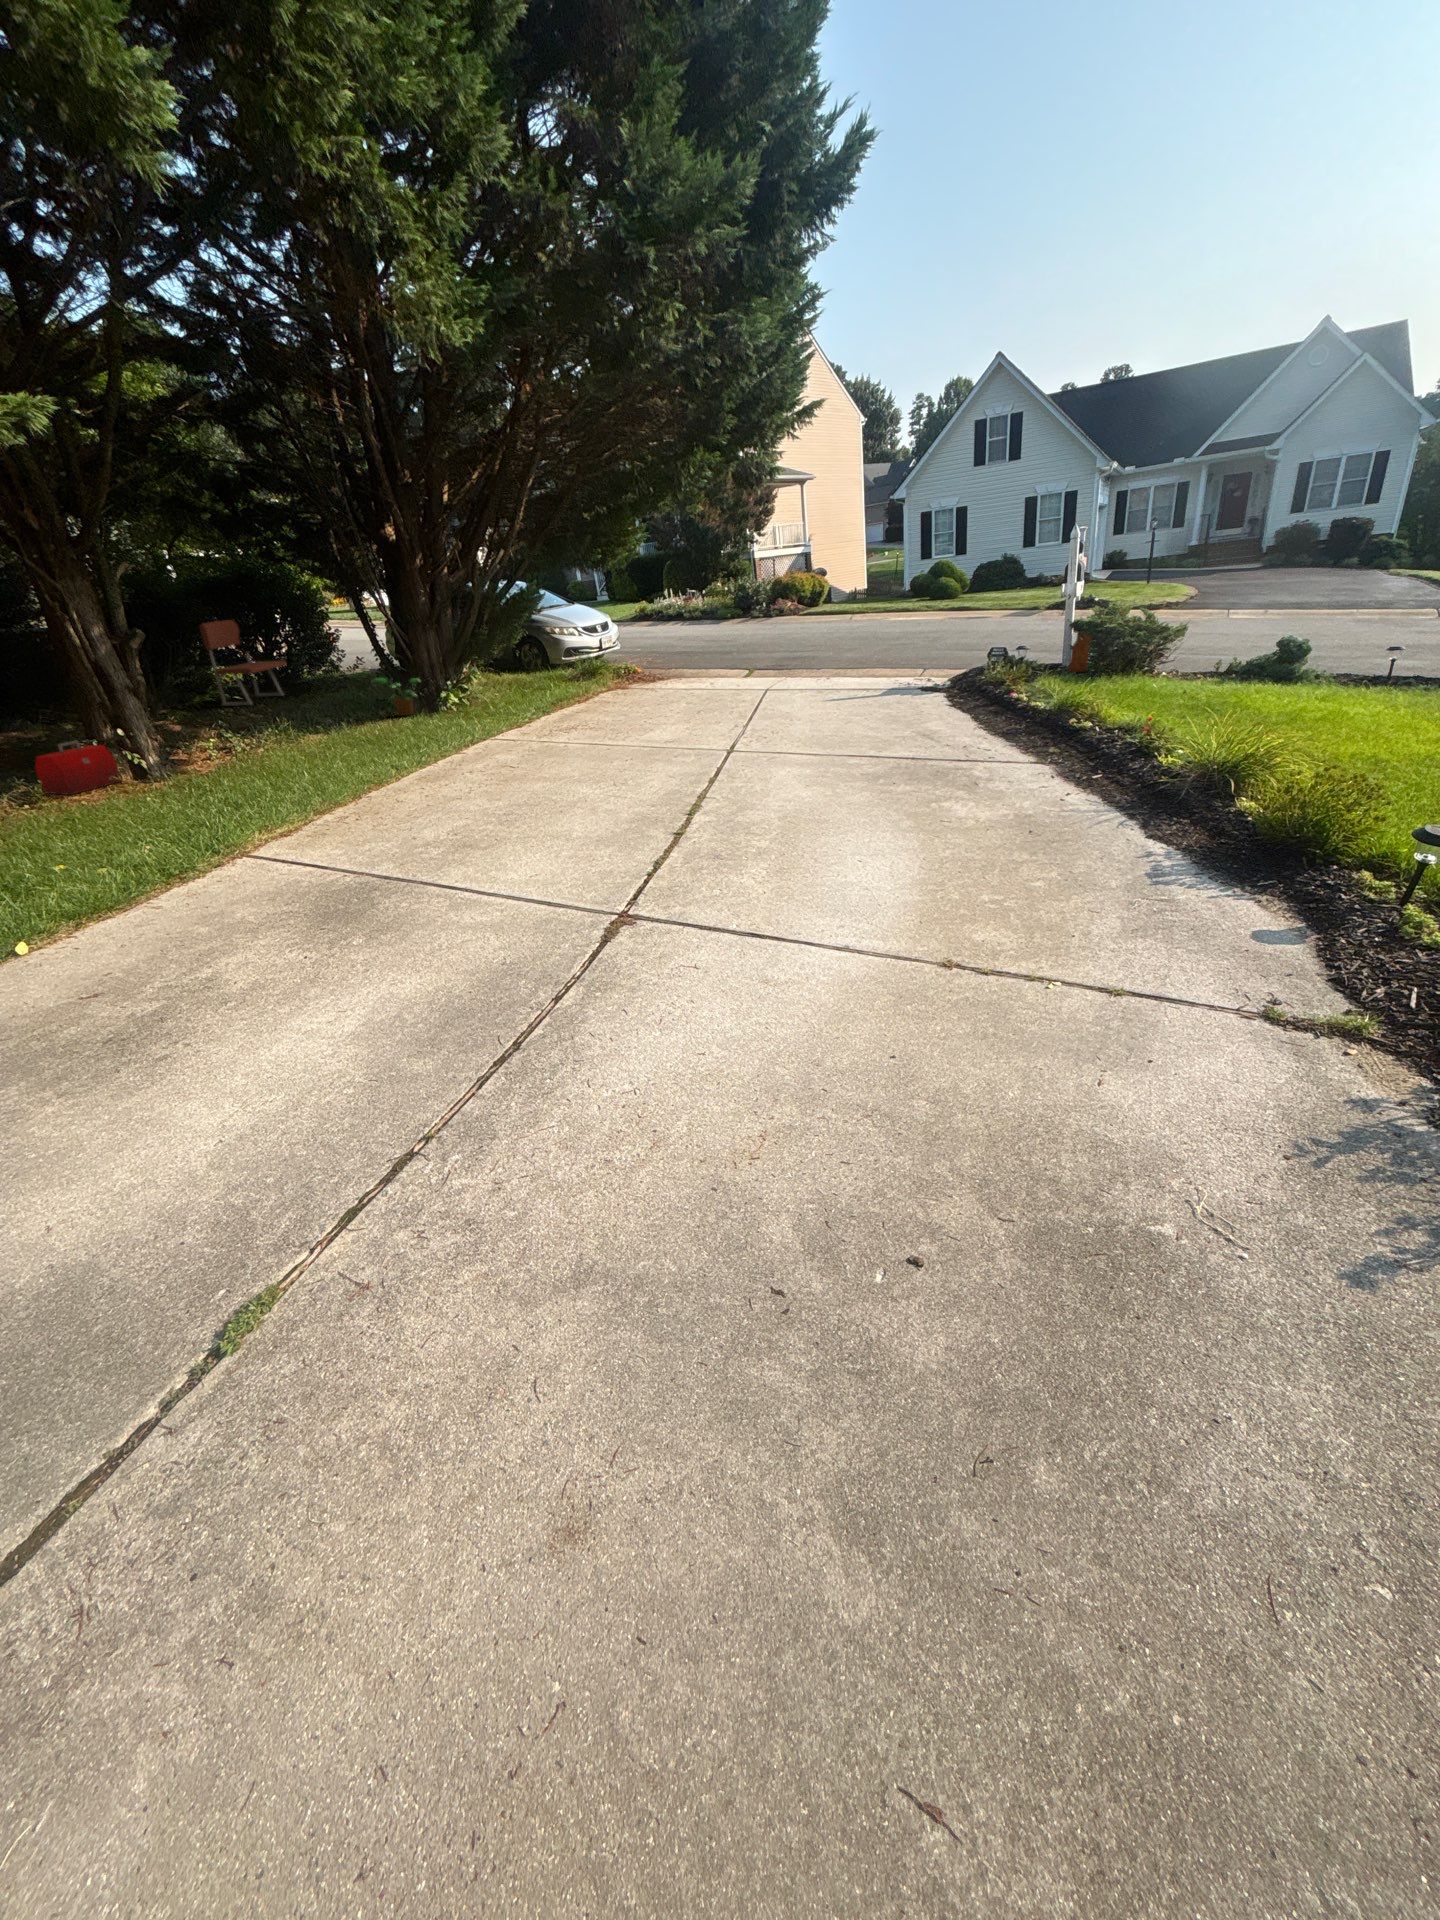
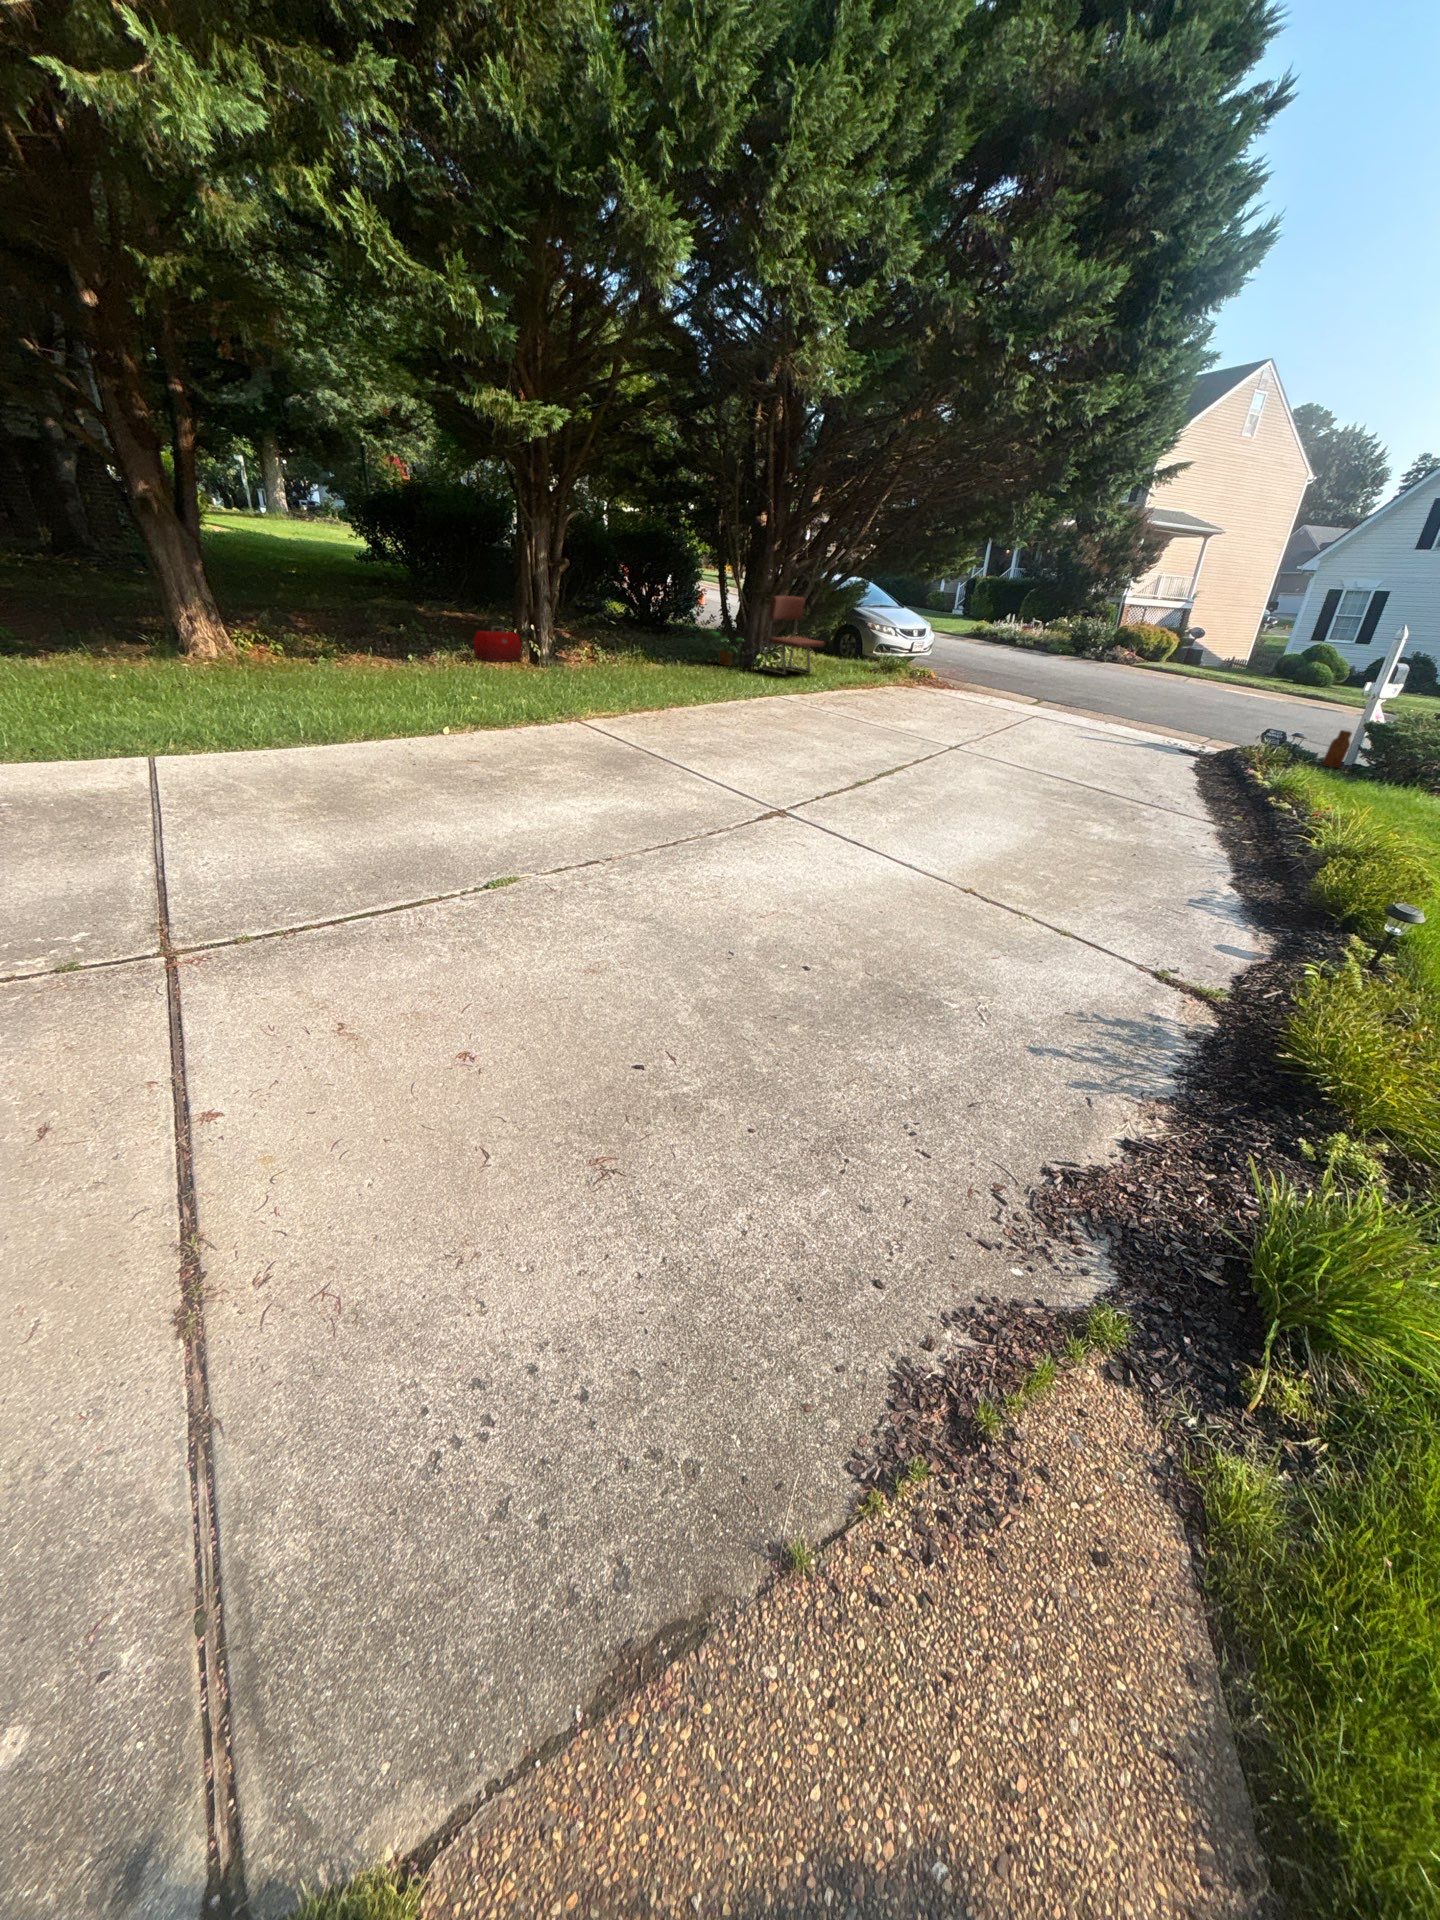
bench: present [200,619,287,706] -> present [762,596,824,675]

